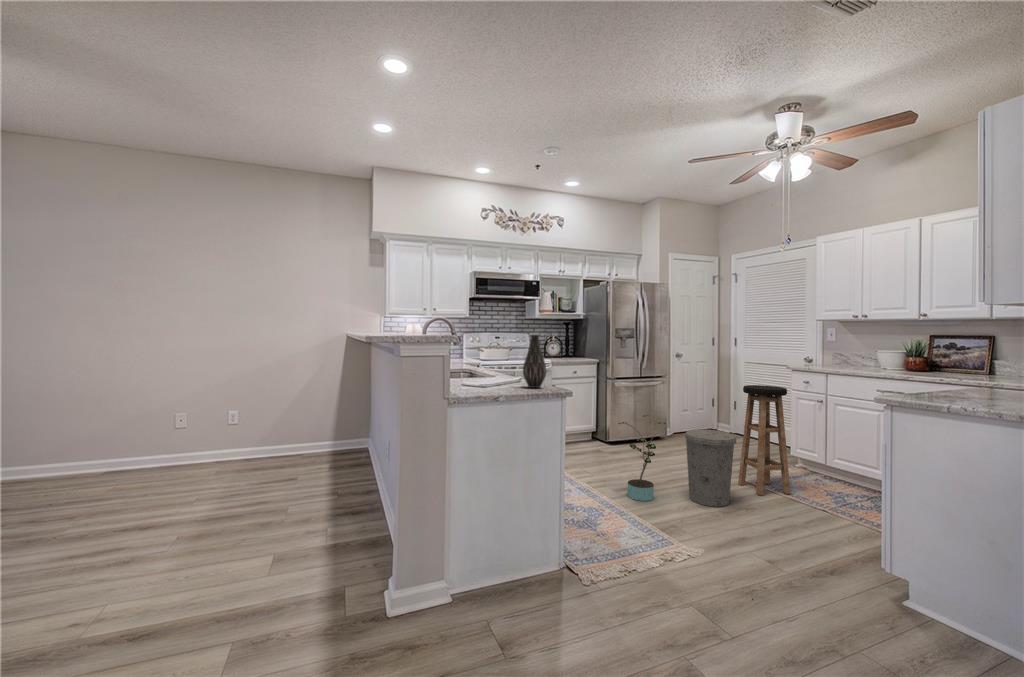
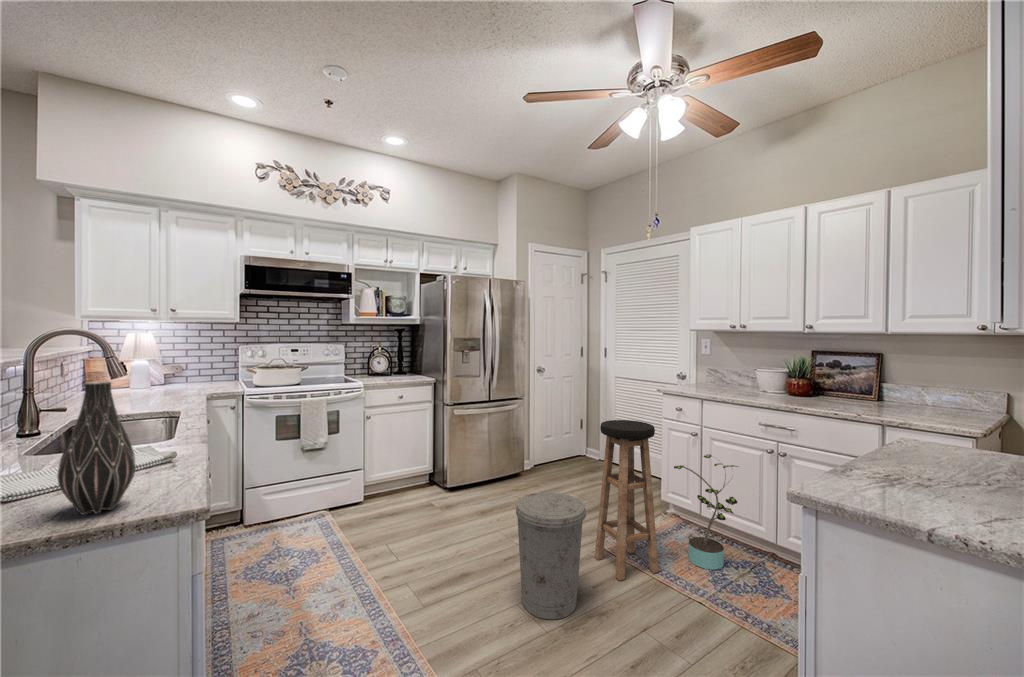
potted plant: present [618,415,666,501] -> present [674,455,738,570]

